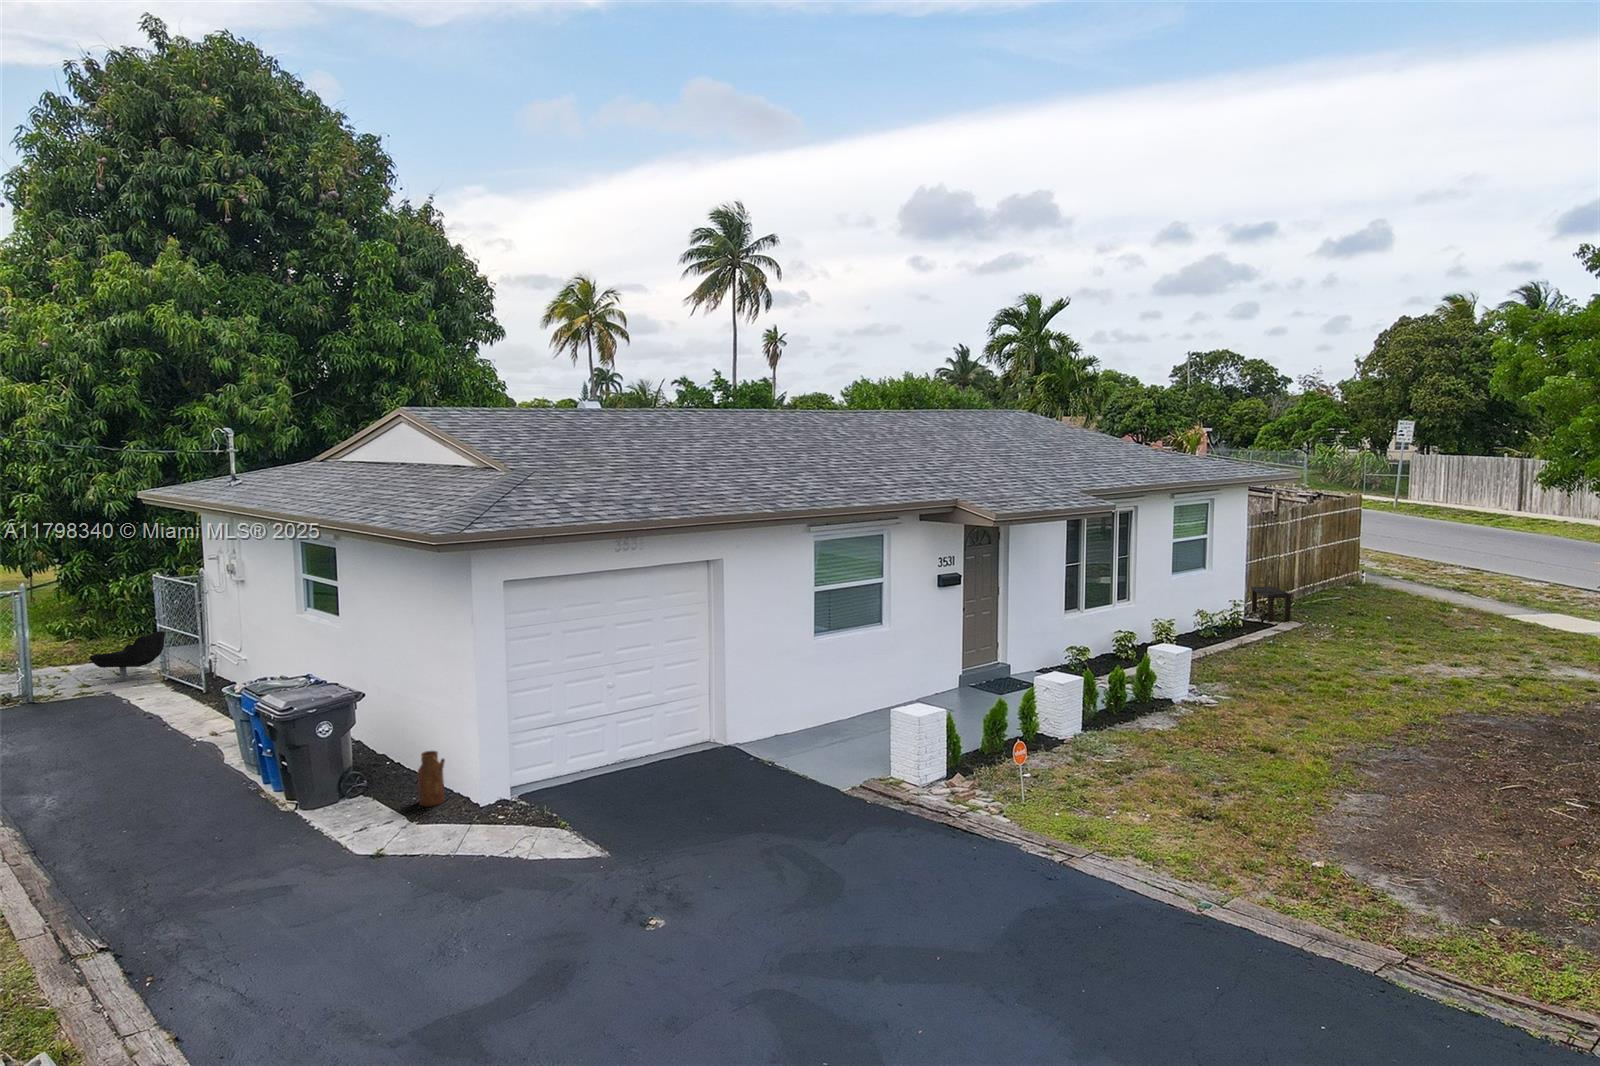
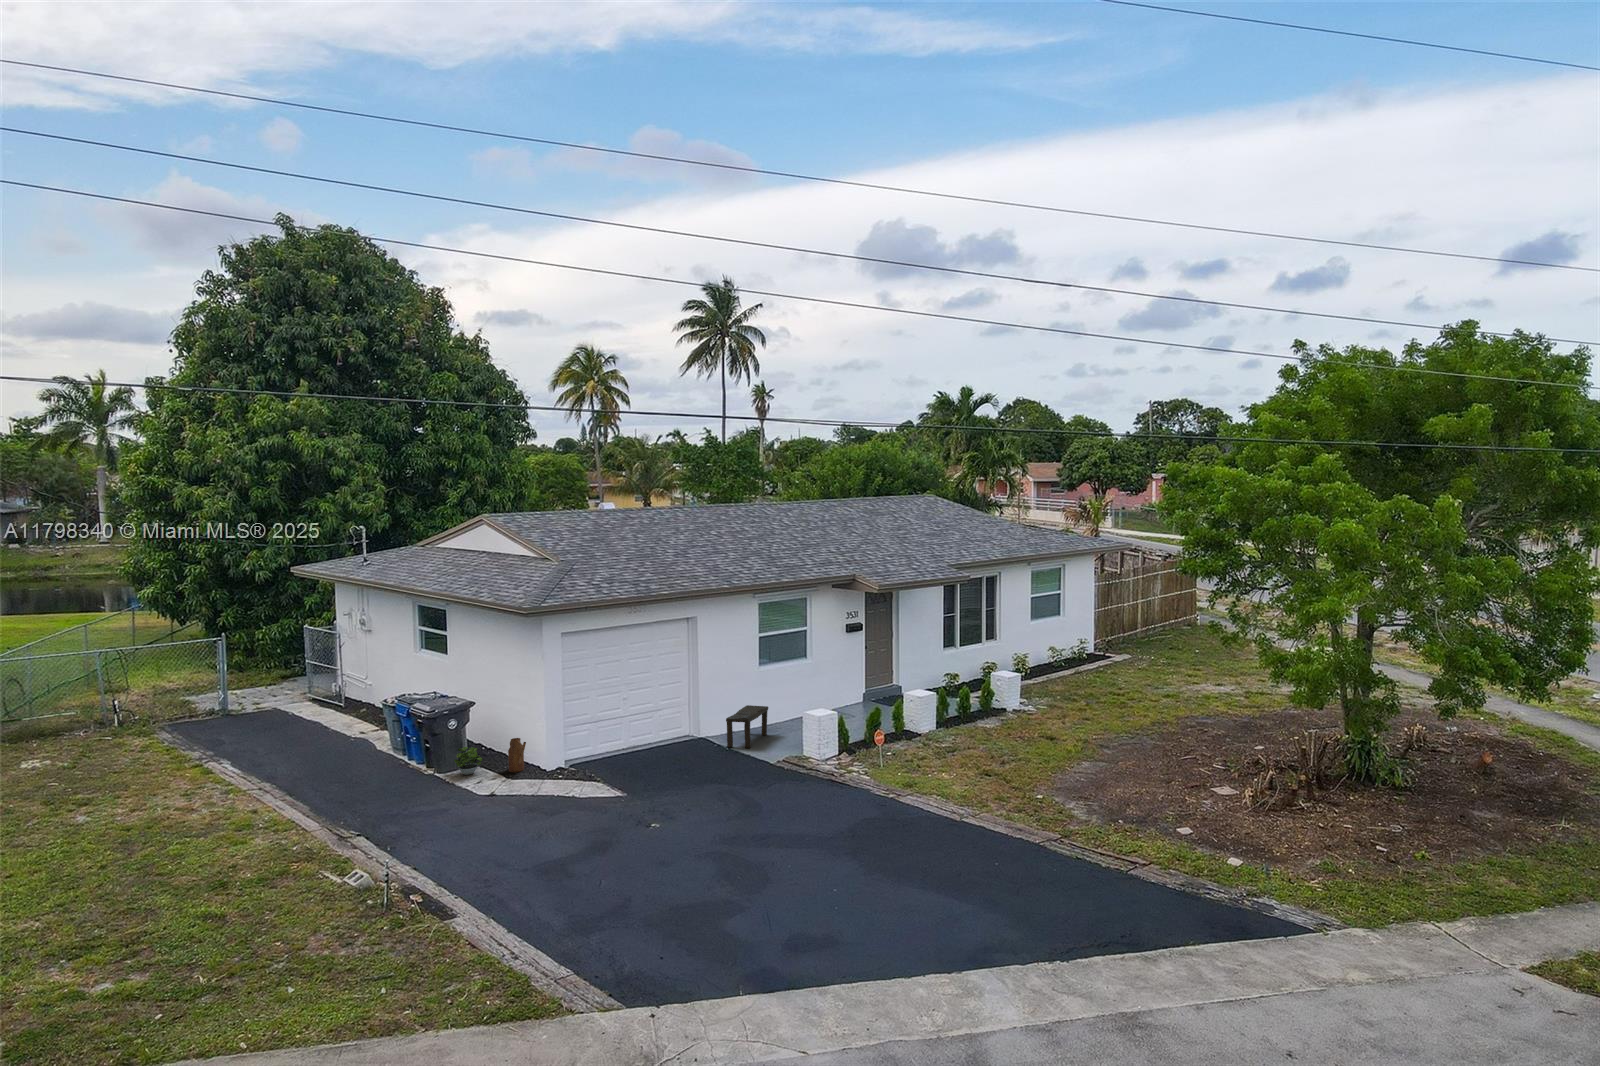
bench: present [1252,587,1292,621] -> present [726,705,768,748]
lounge chair: present [90,631,165,684] -> none [261,668,310,706]
potted plant: none [329,764,376,810] -> present [454,747,482,775]

